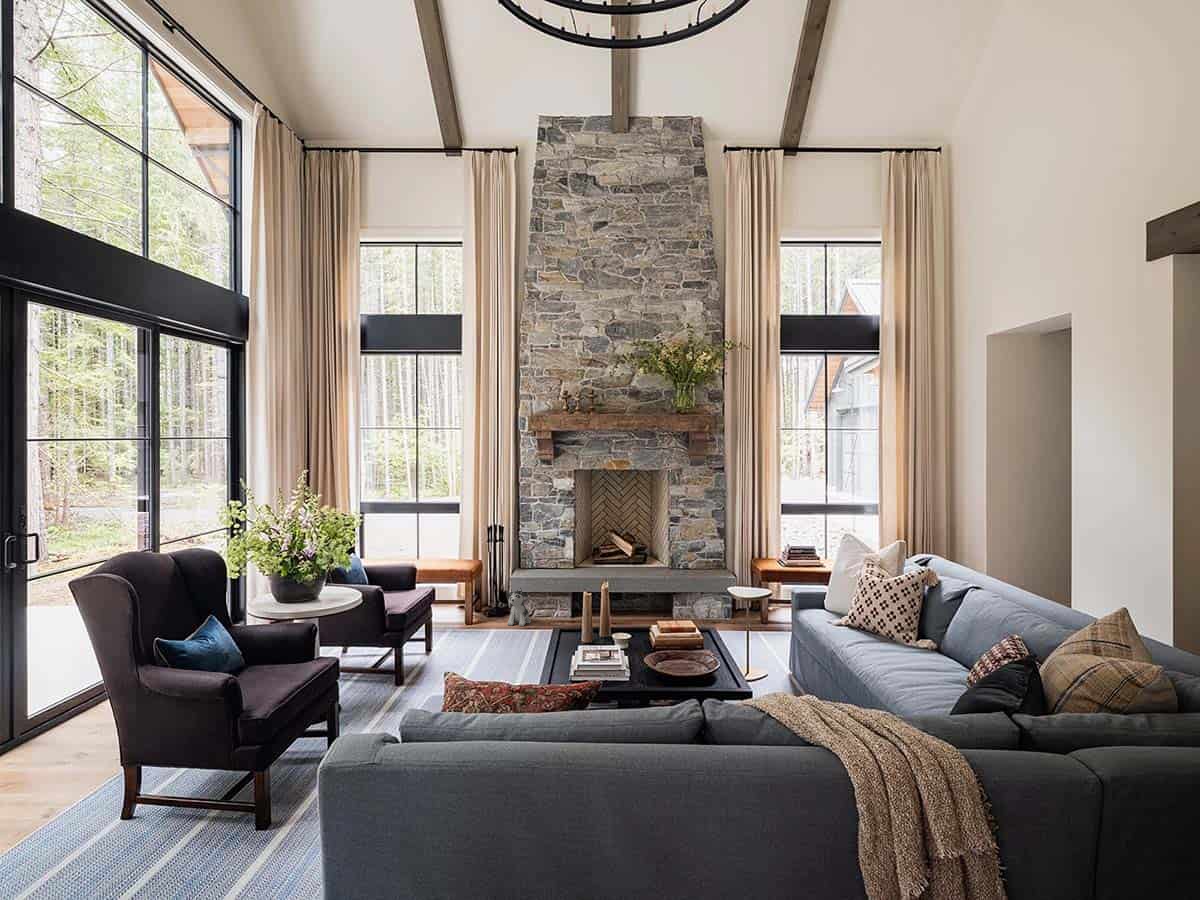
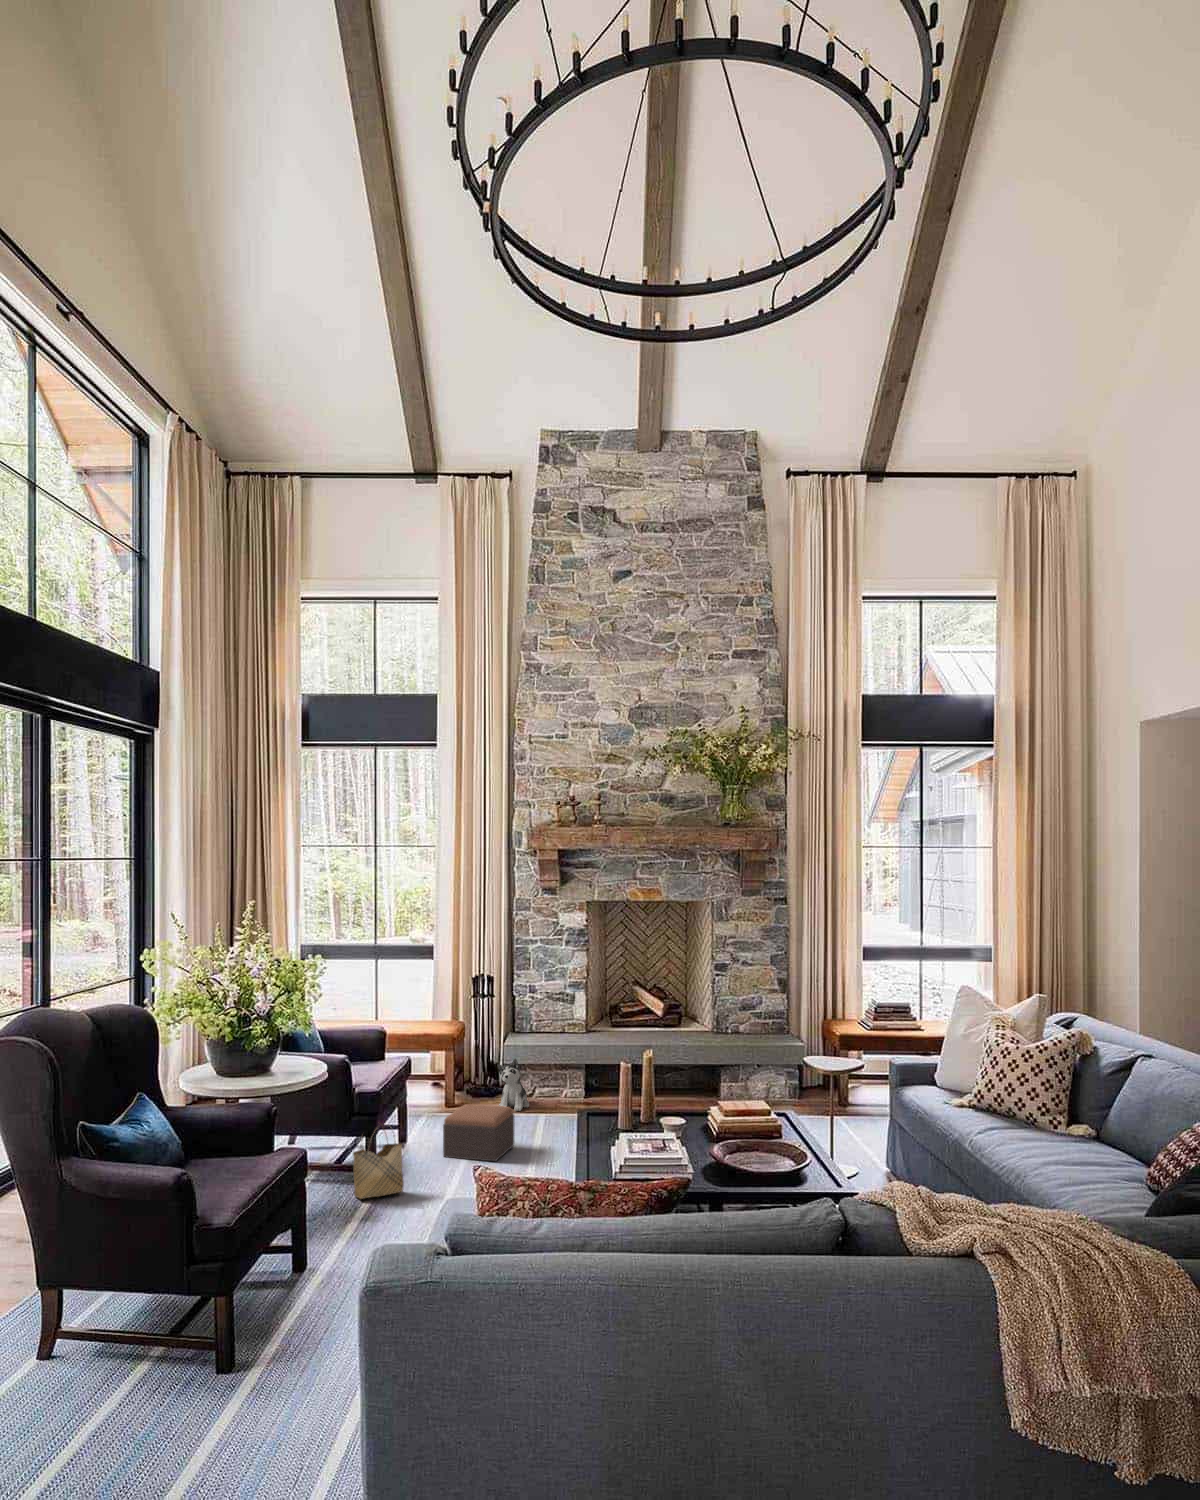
footstool: none [458,619,515,663] -> present [443,1104,514,1161]
woven basket: none [376,629,419,694] -> present [353,1127,404,1199]

